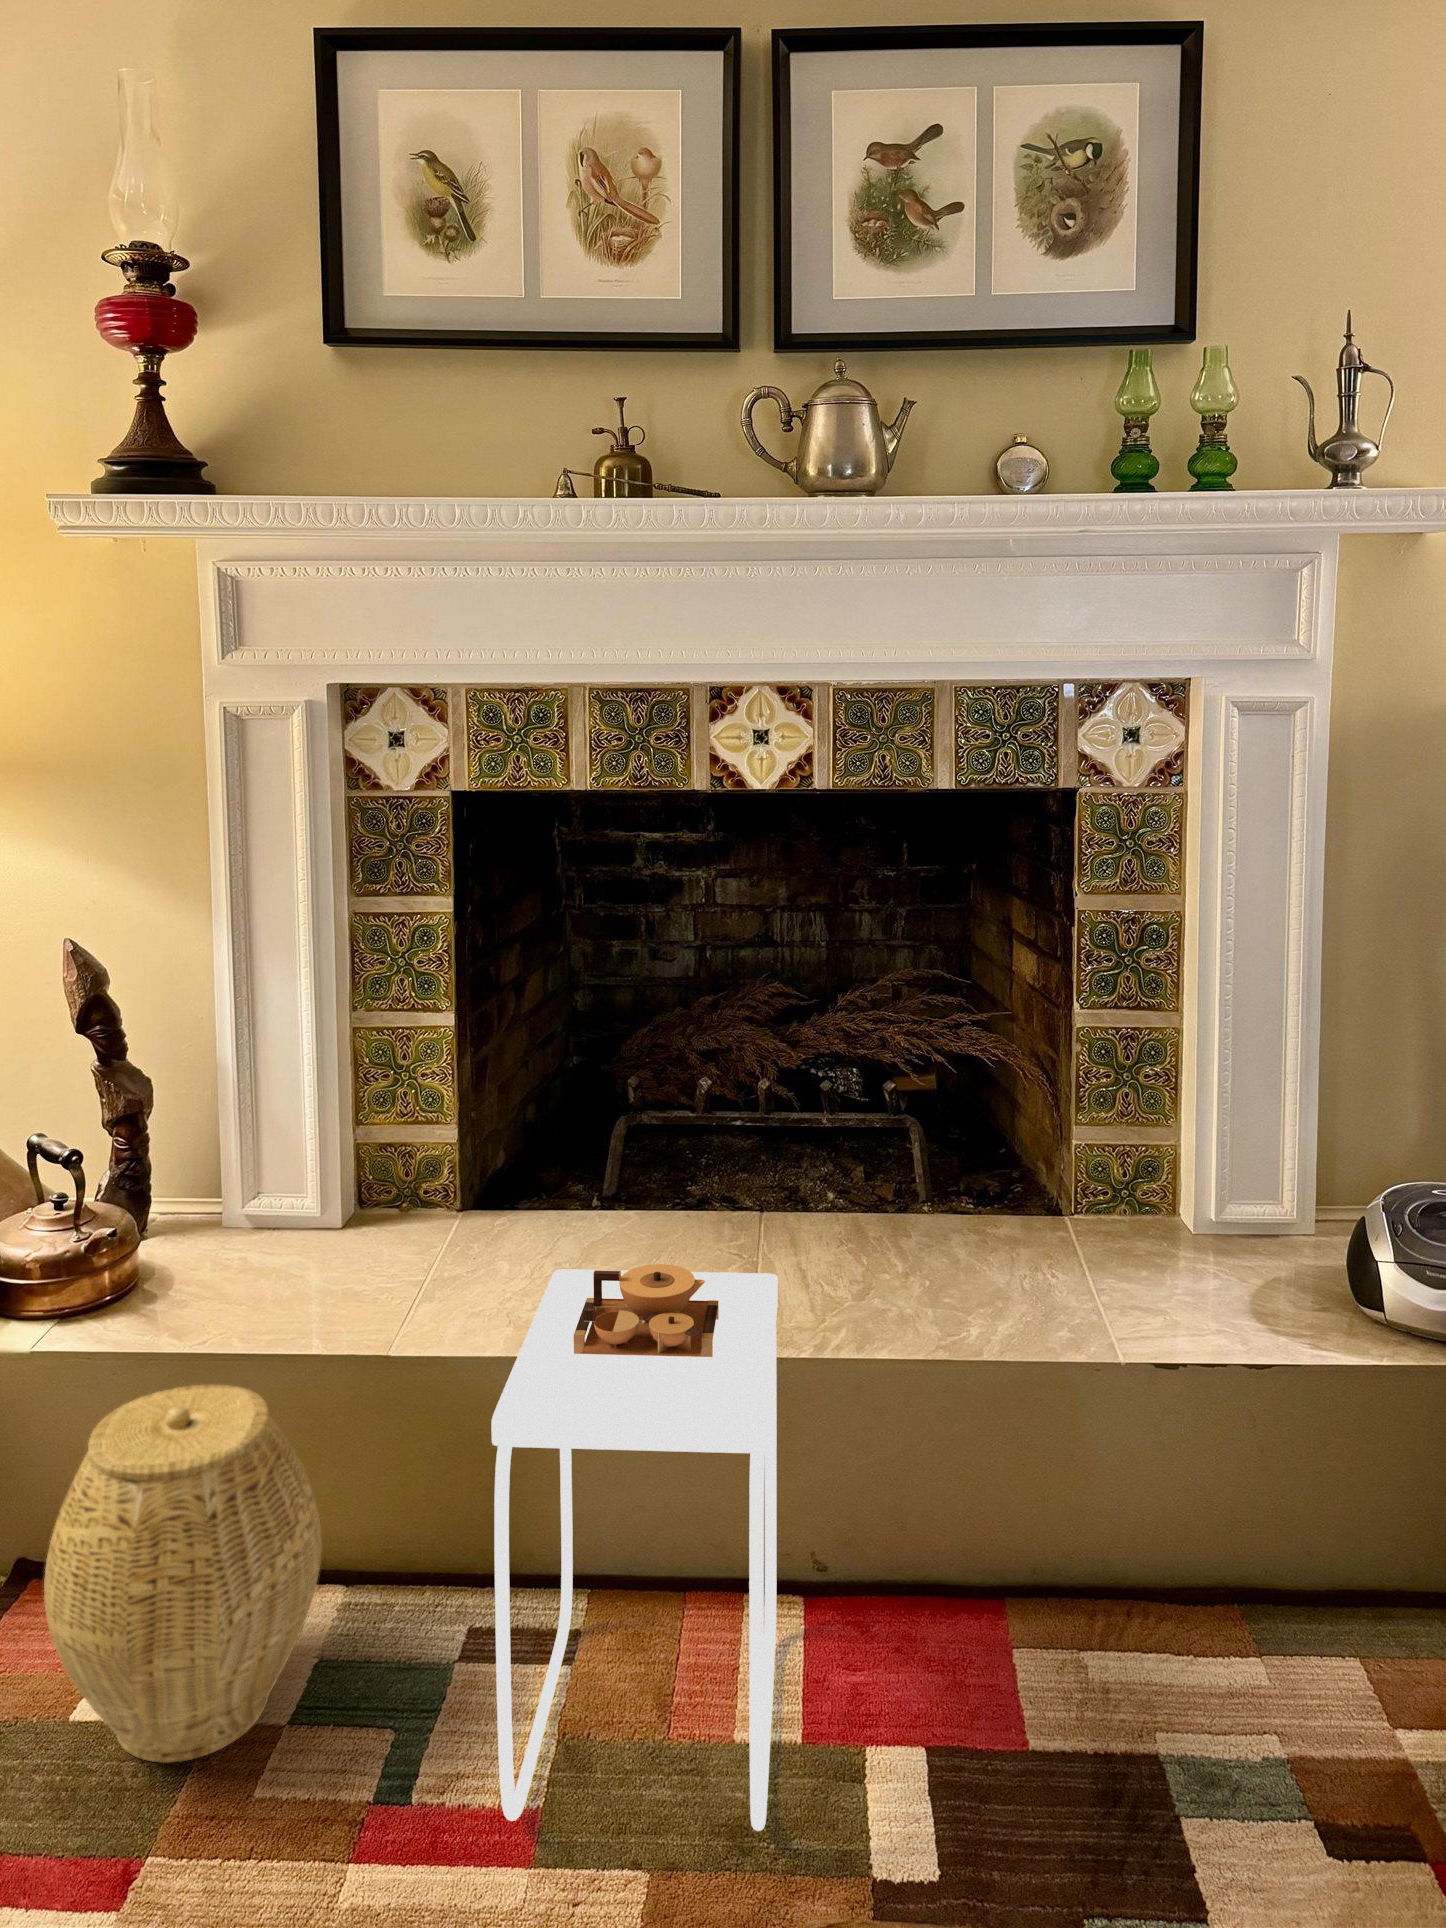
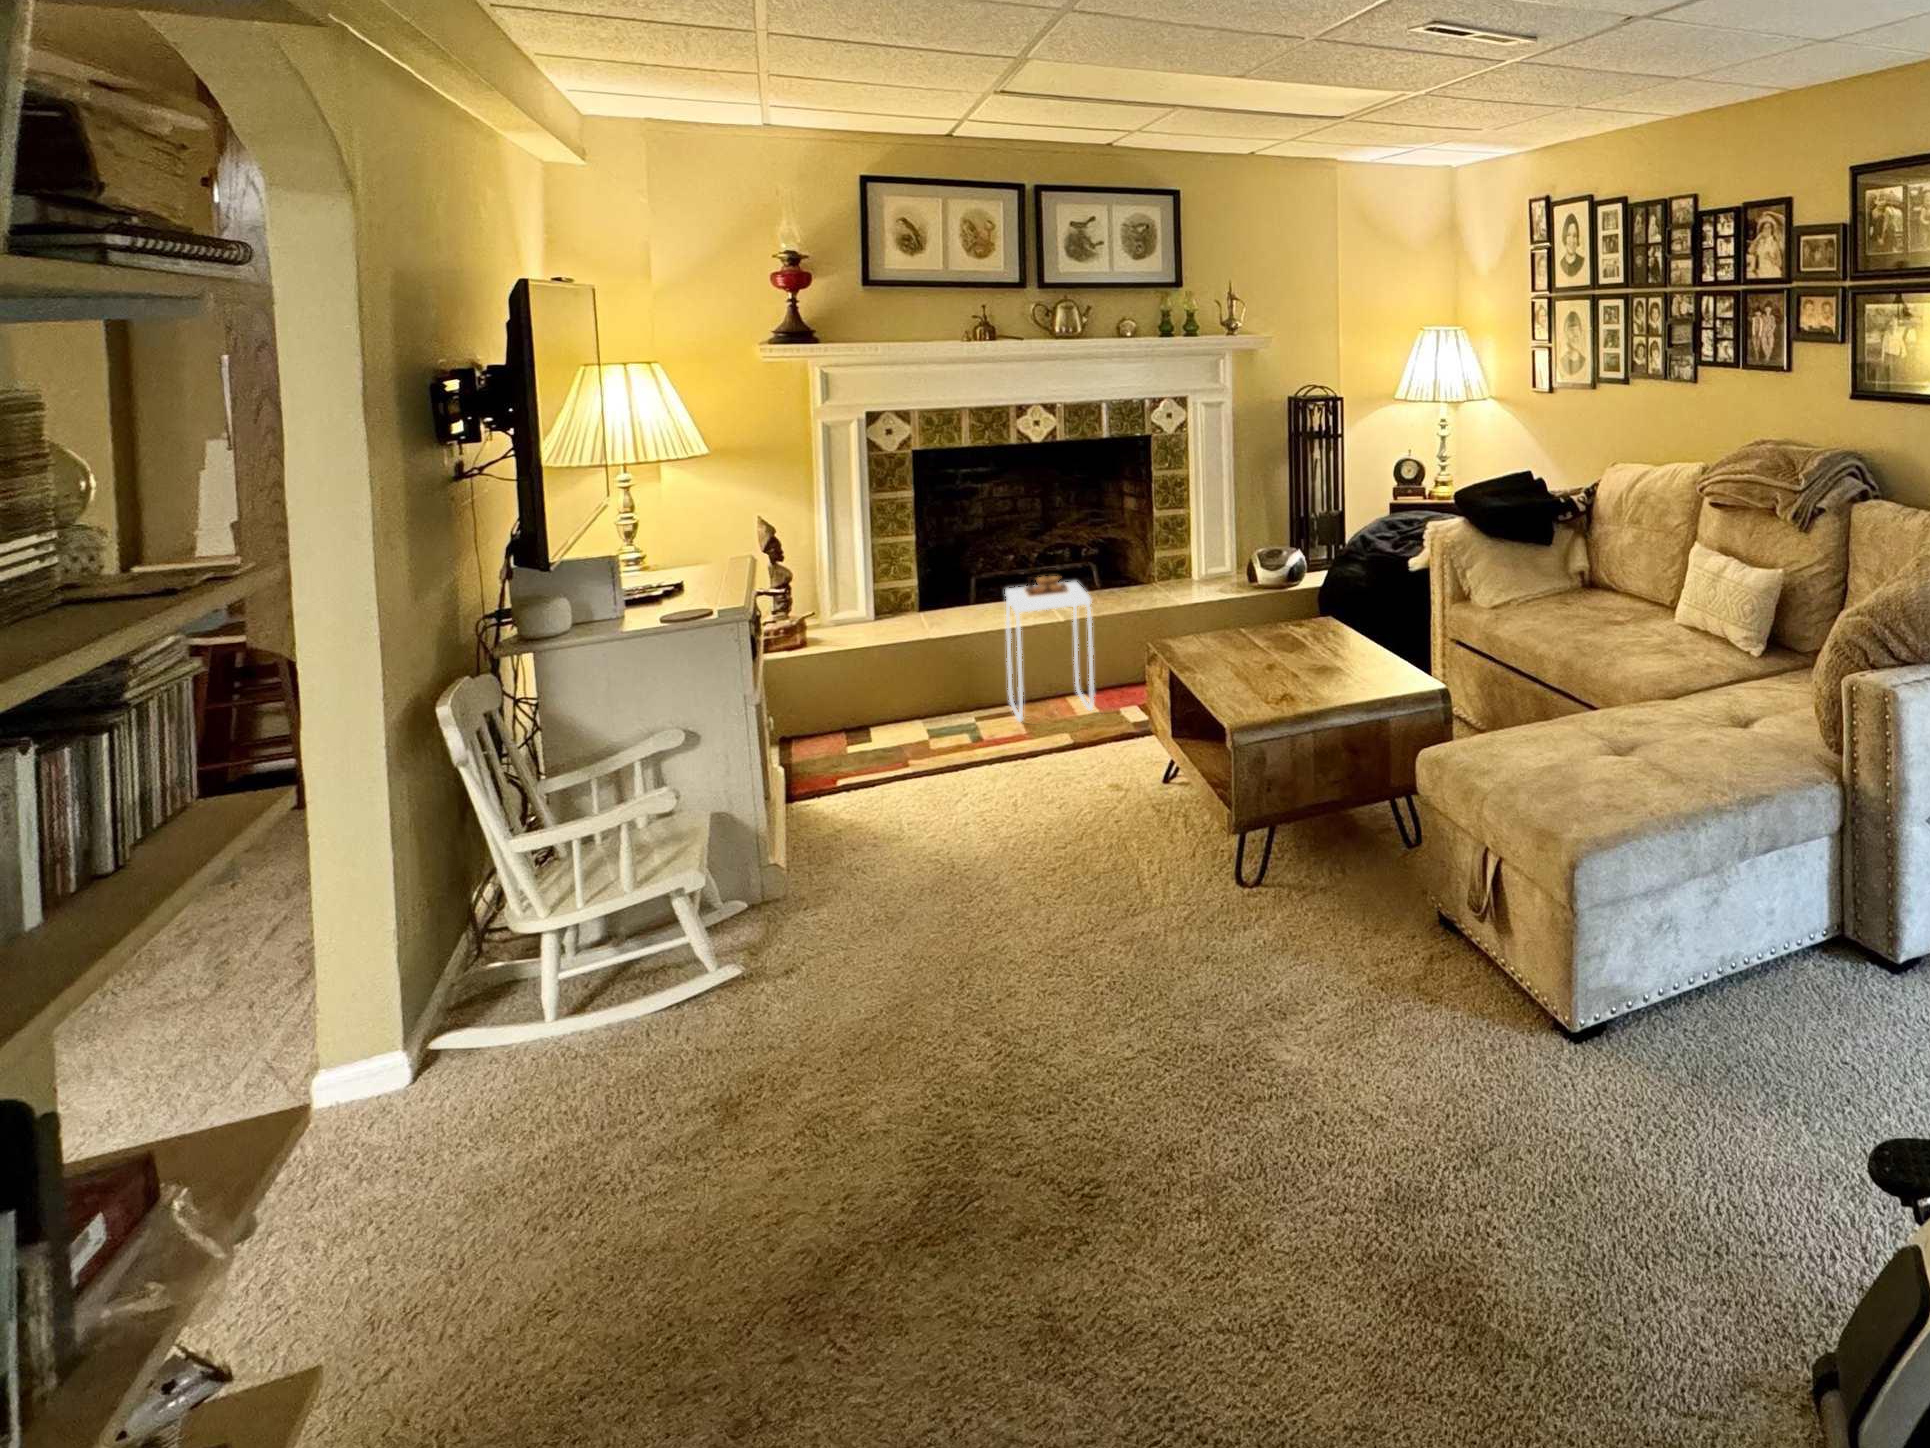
woven basket: present [44,1385,322,1763] -> none [852,634,941,739]

